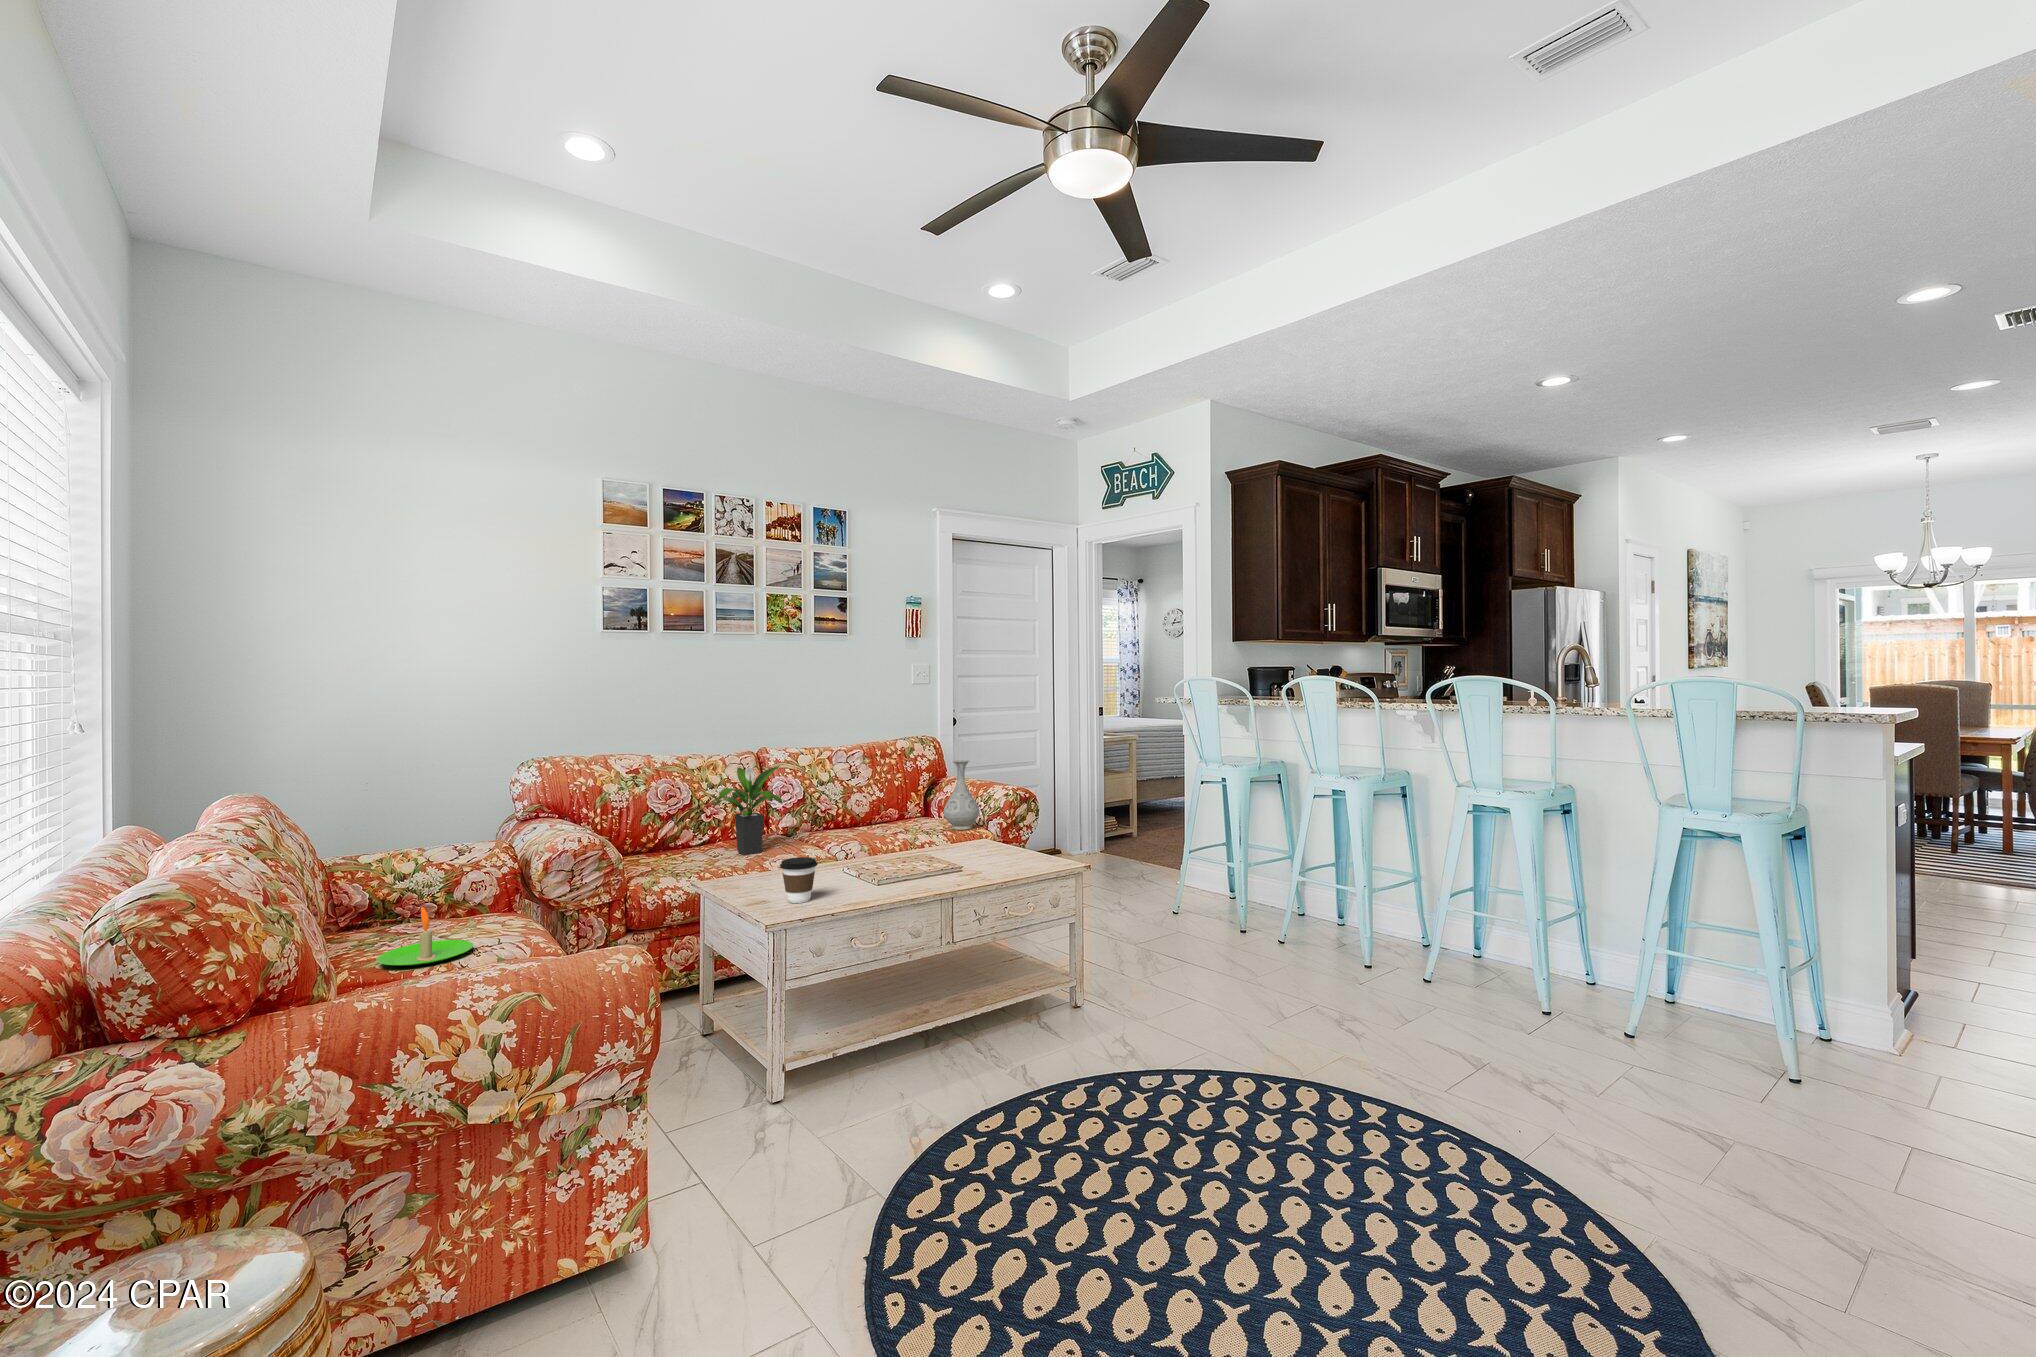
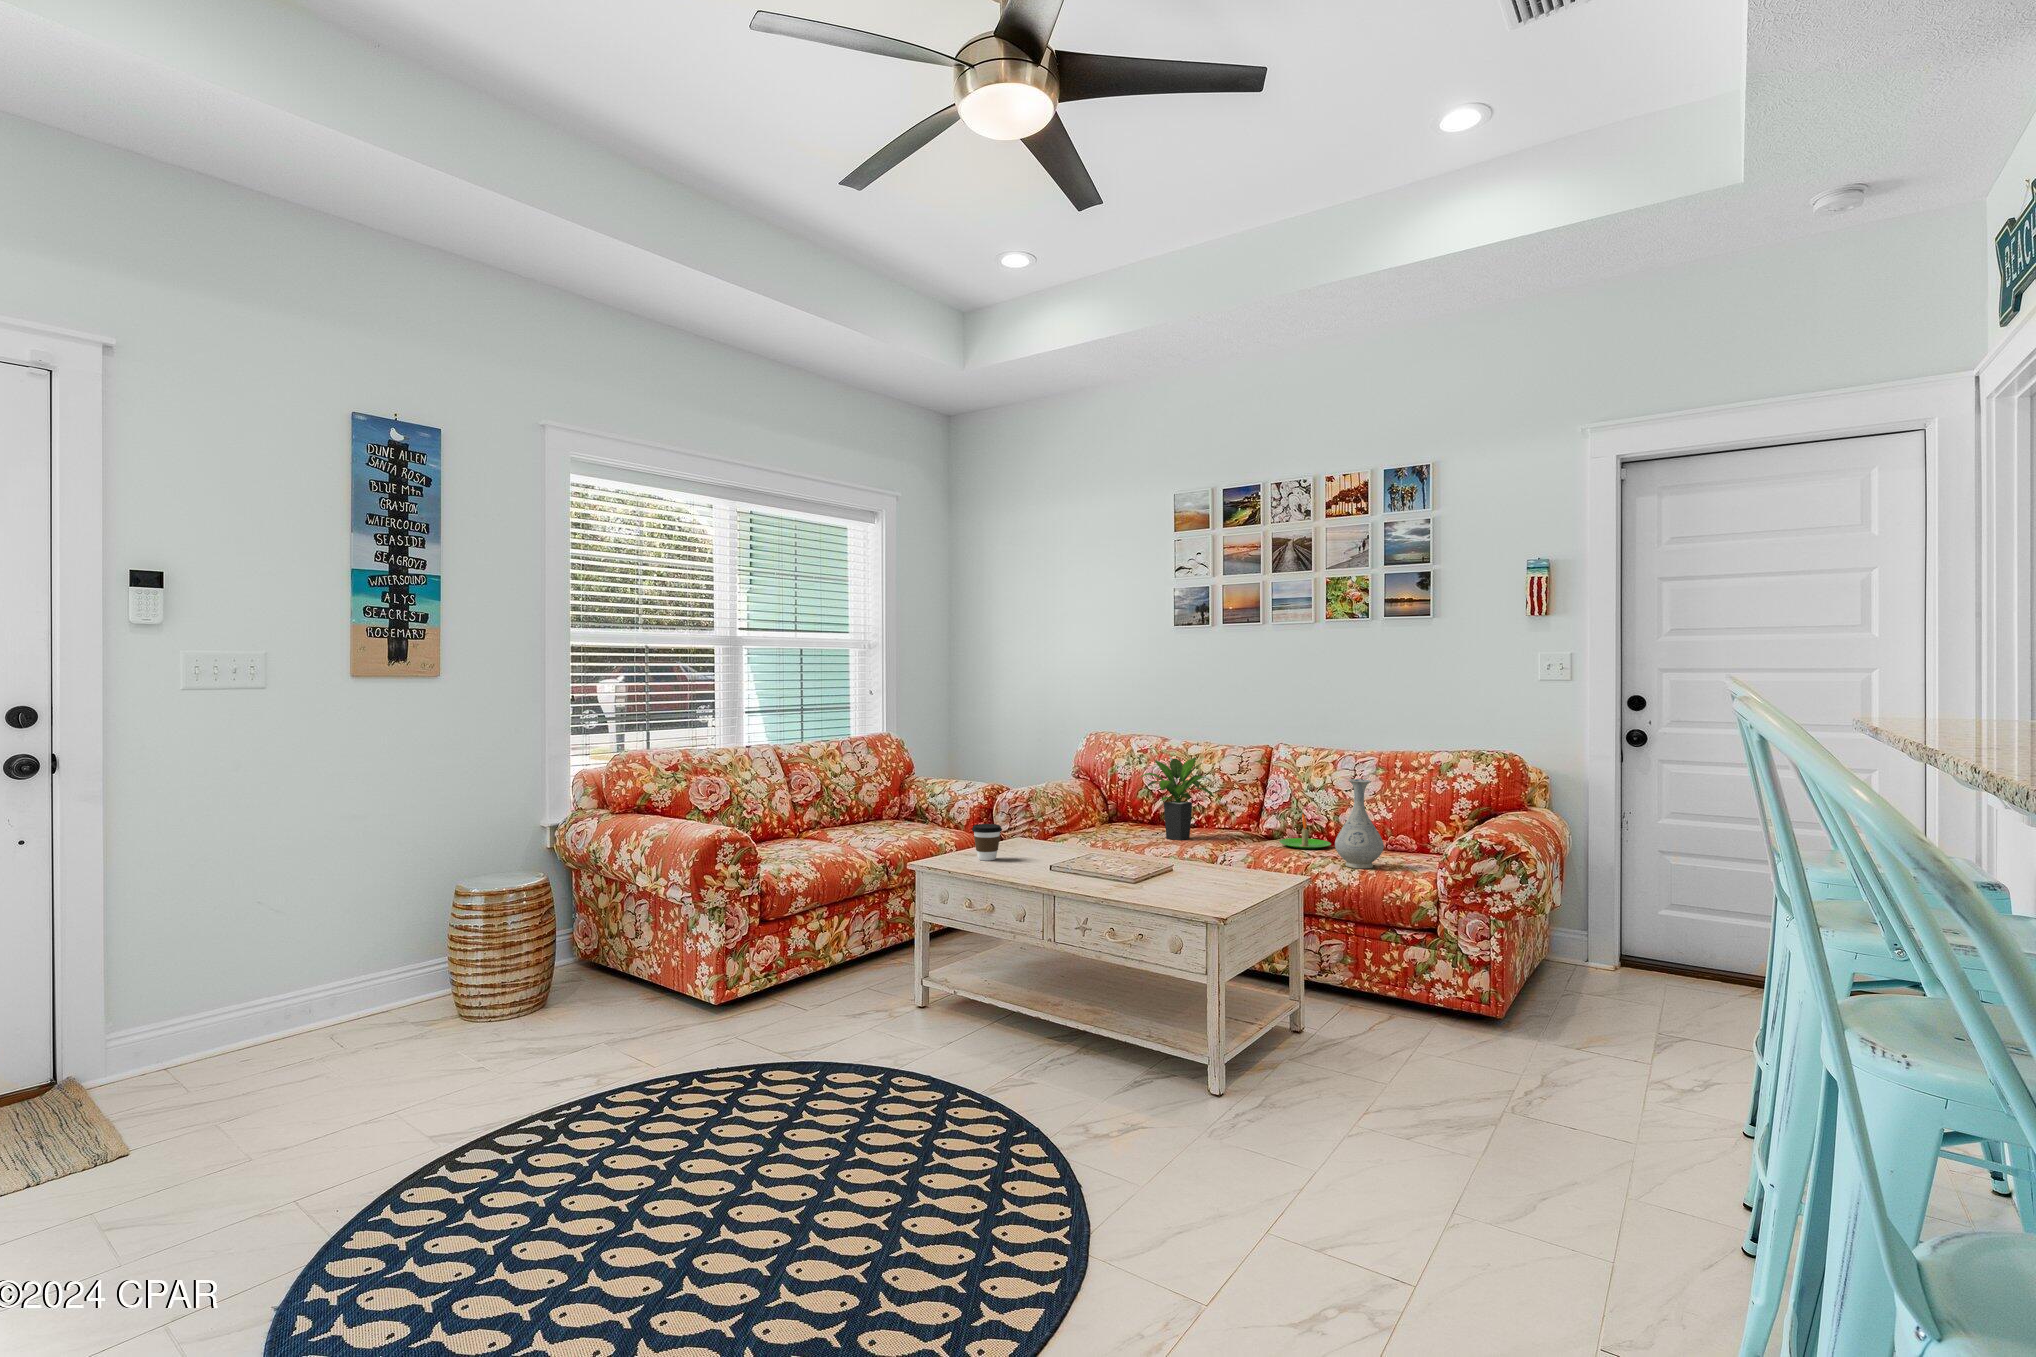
candle: present [377,907,473,966] -> present [1279,814,1331,849]

